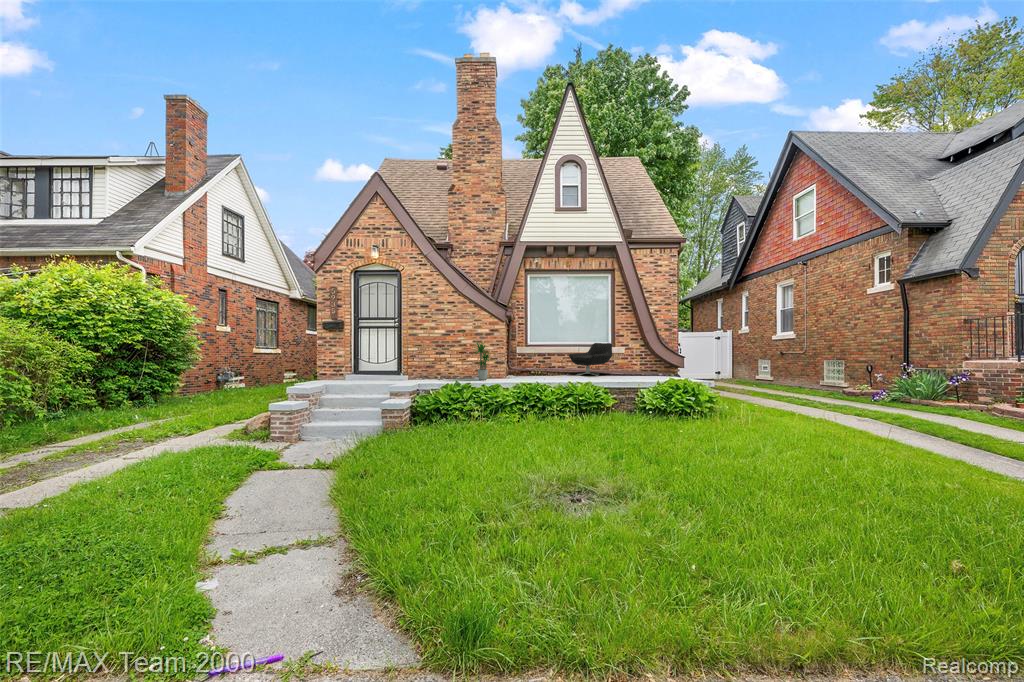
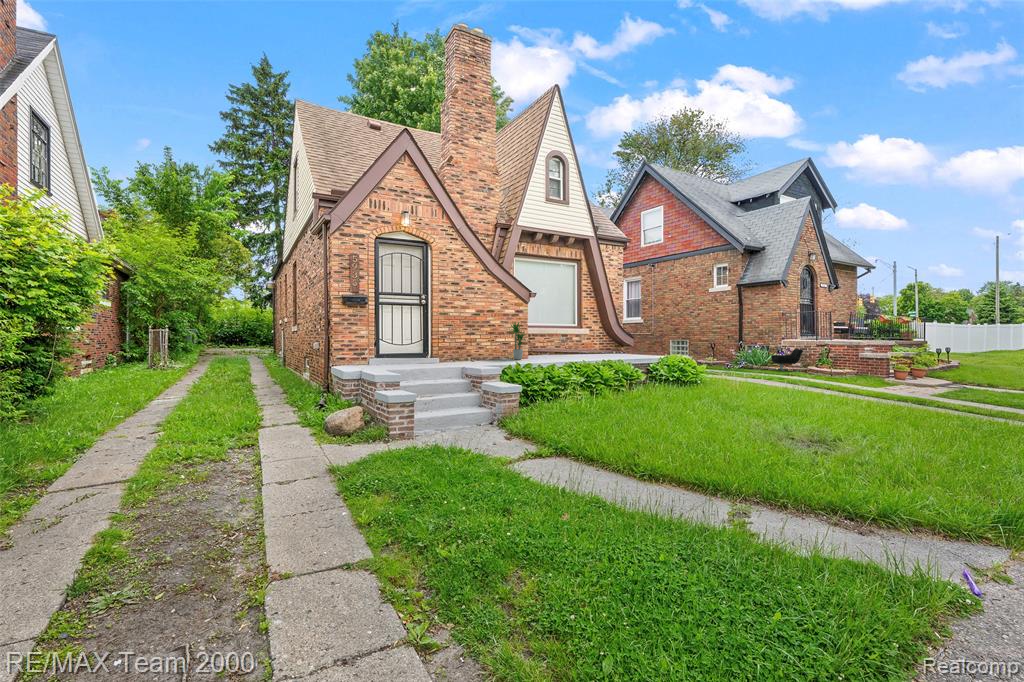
lounge chair: present [569,343,612,375] -> present [771,349,803,371]

